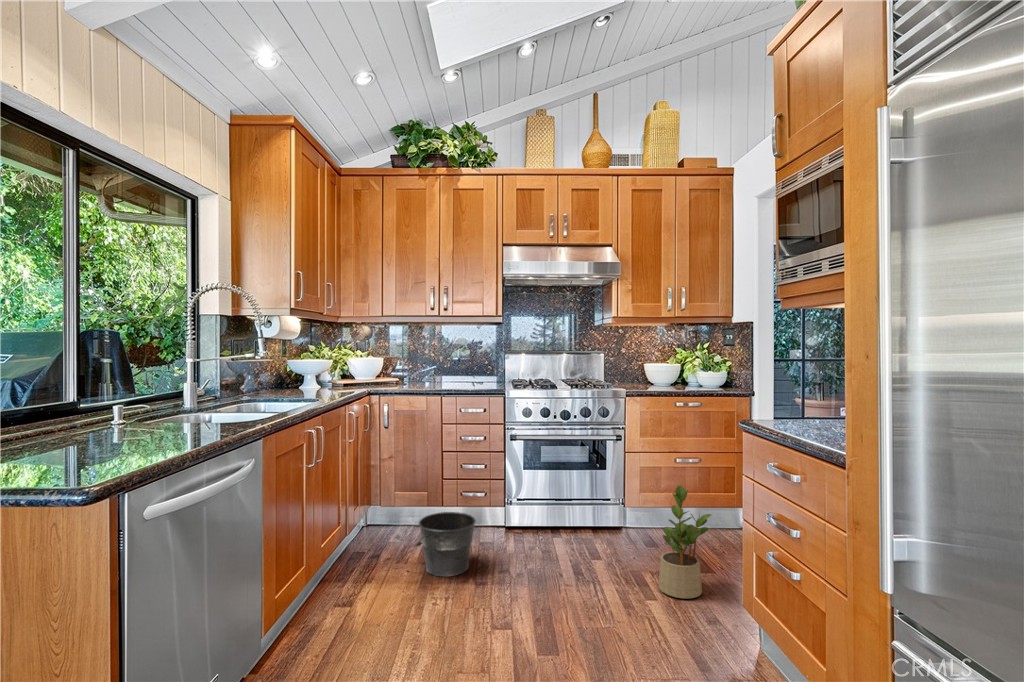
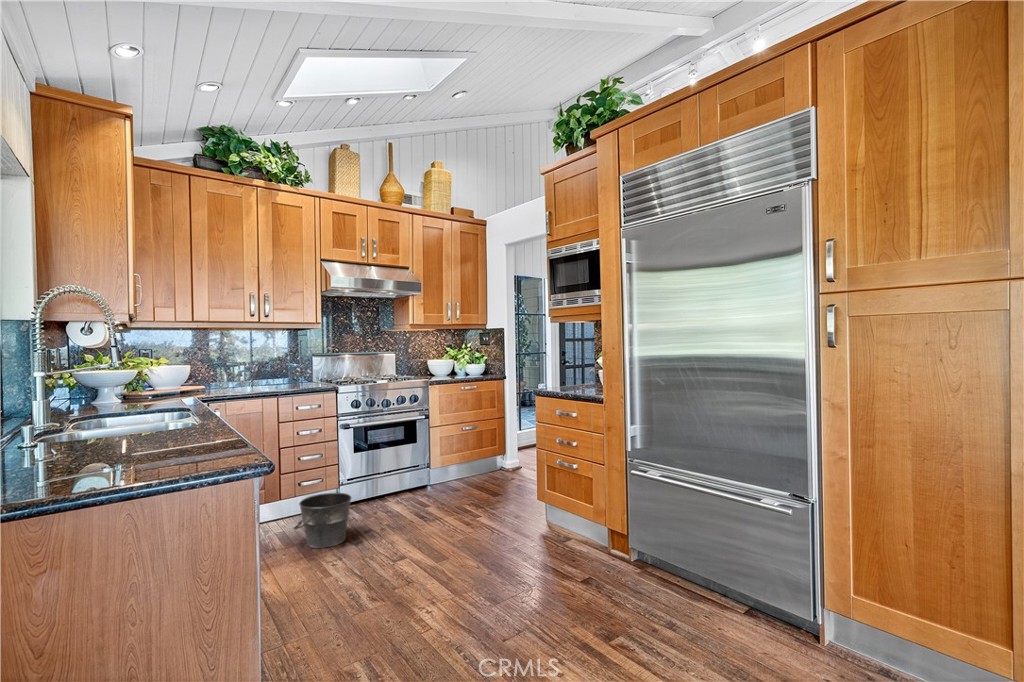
potted plant: present [659,486,711,599] -> none [489,438,520,513]

